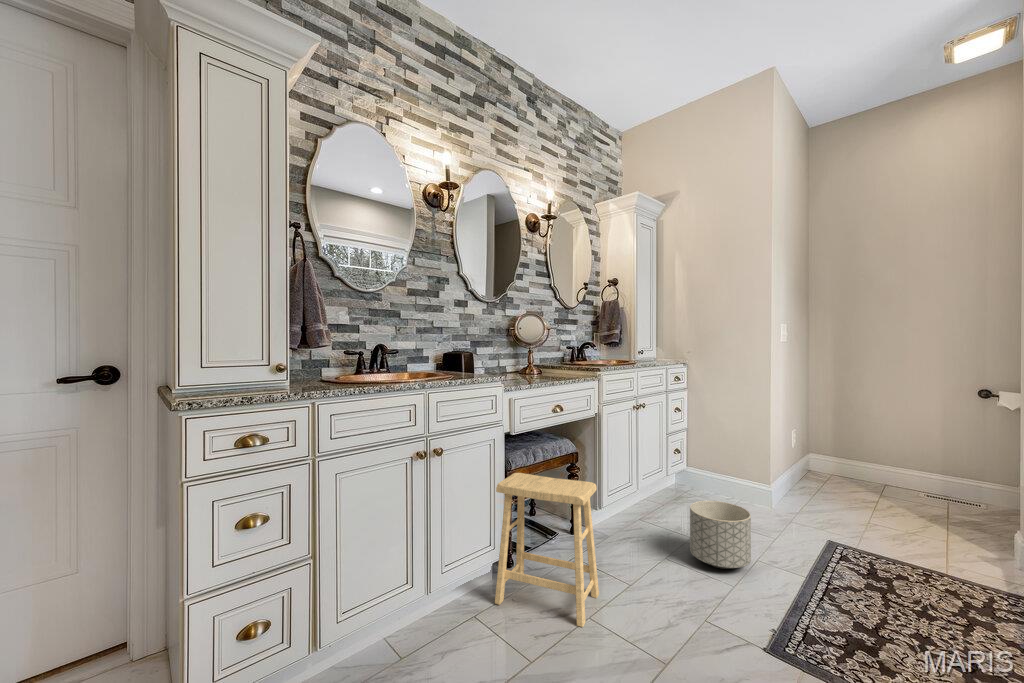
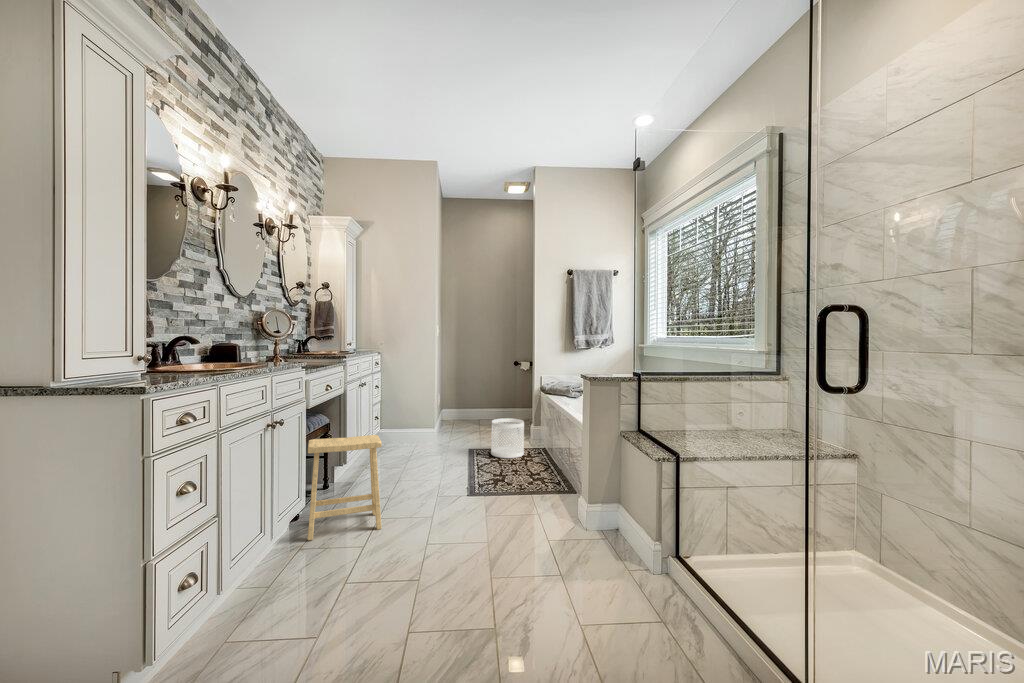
waste basket: none [857,485,936,570] -> present [491,418,524,458]
planter: present [690,501,751,569] -> none [416,441,452,481]

